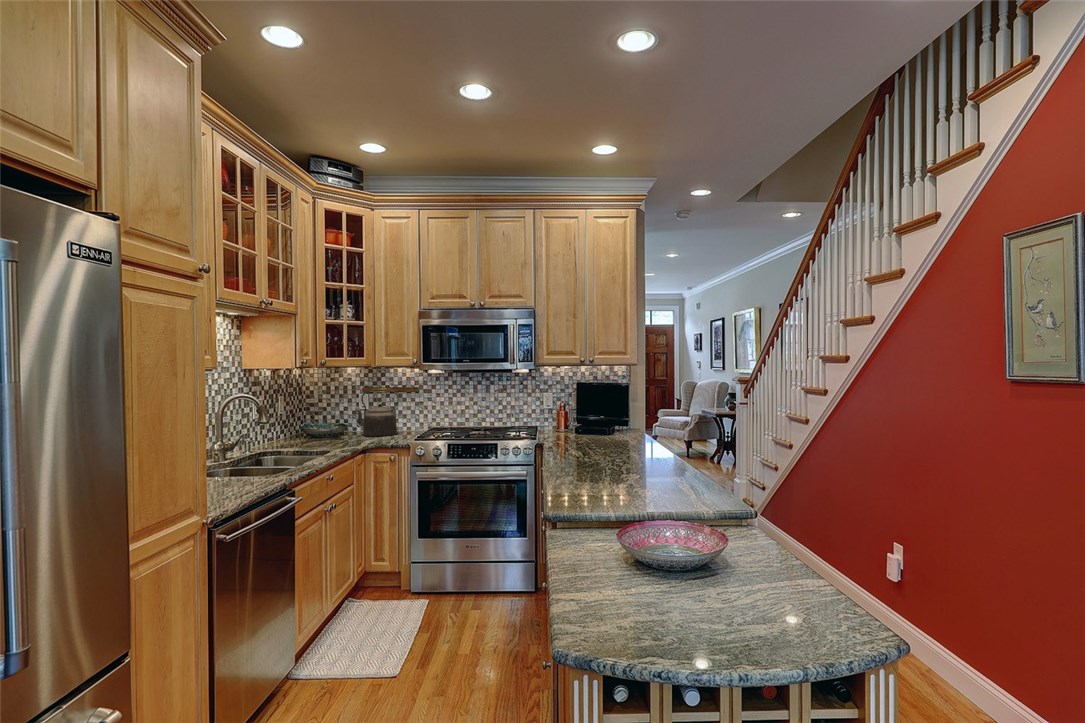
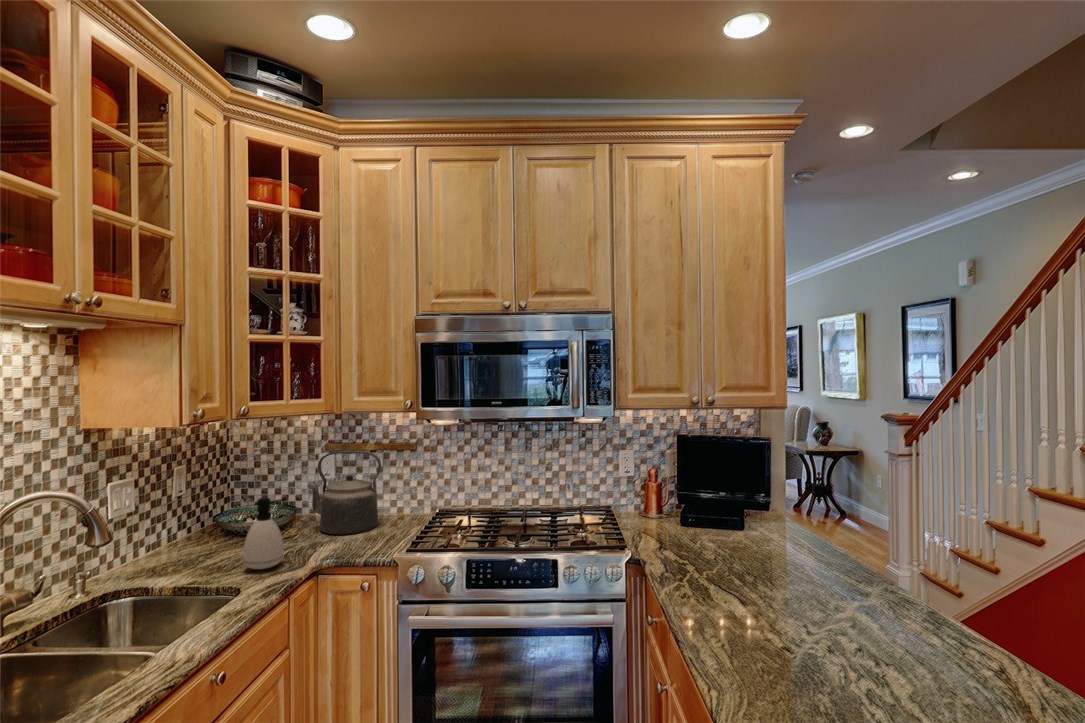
soap dispenser: none [327,408,350,446] -> present [243,498,285,569]

